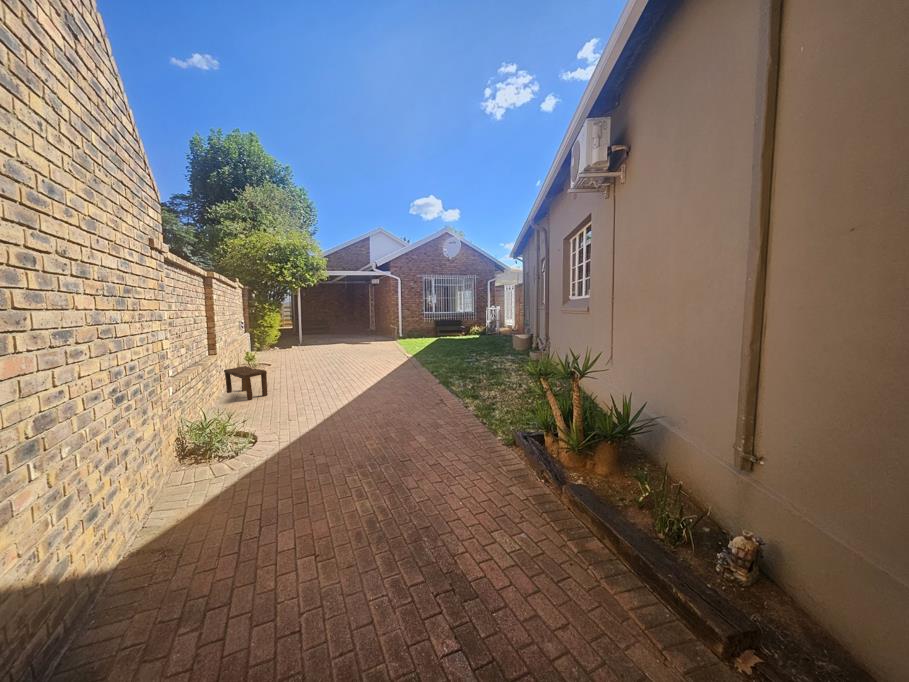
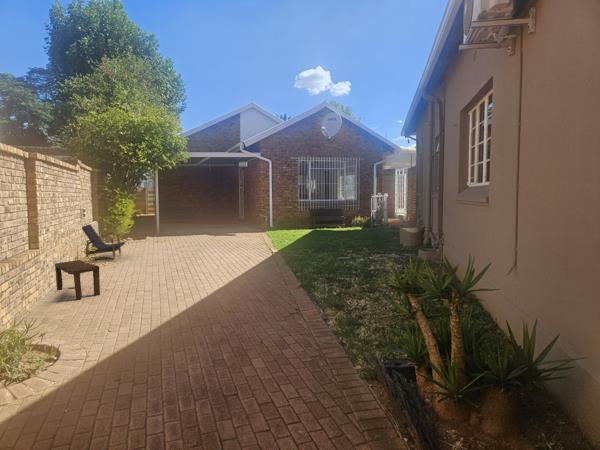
lounge chair: none [238,336,277,370] -> present [82,224,125,261]

